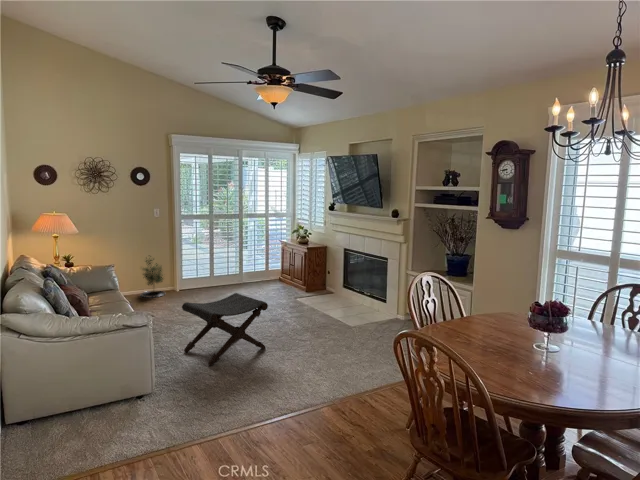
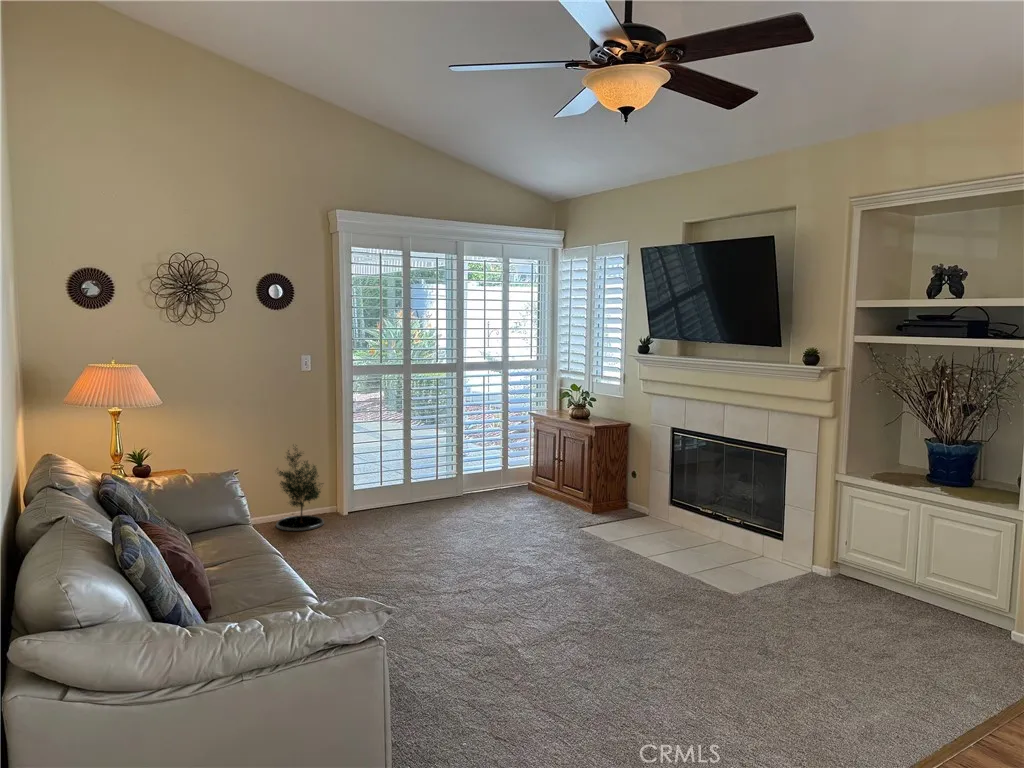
footstool: present [182,293,268,366] -> none [419,532,605,717]

